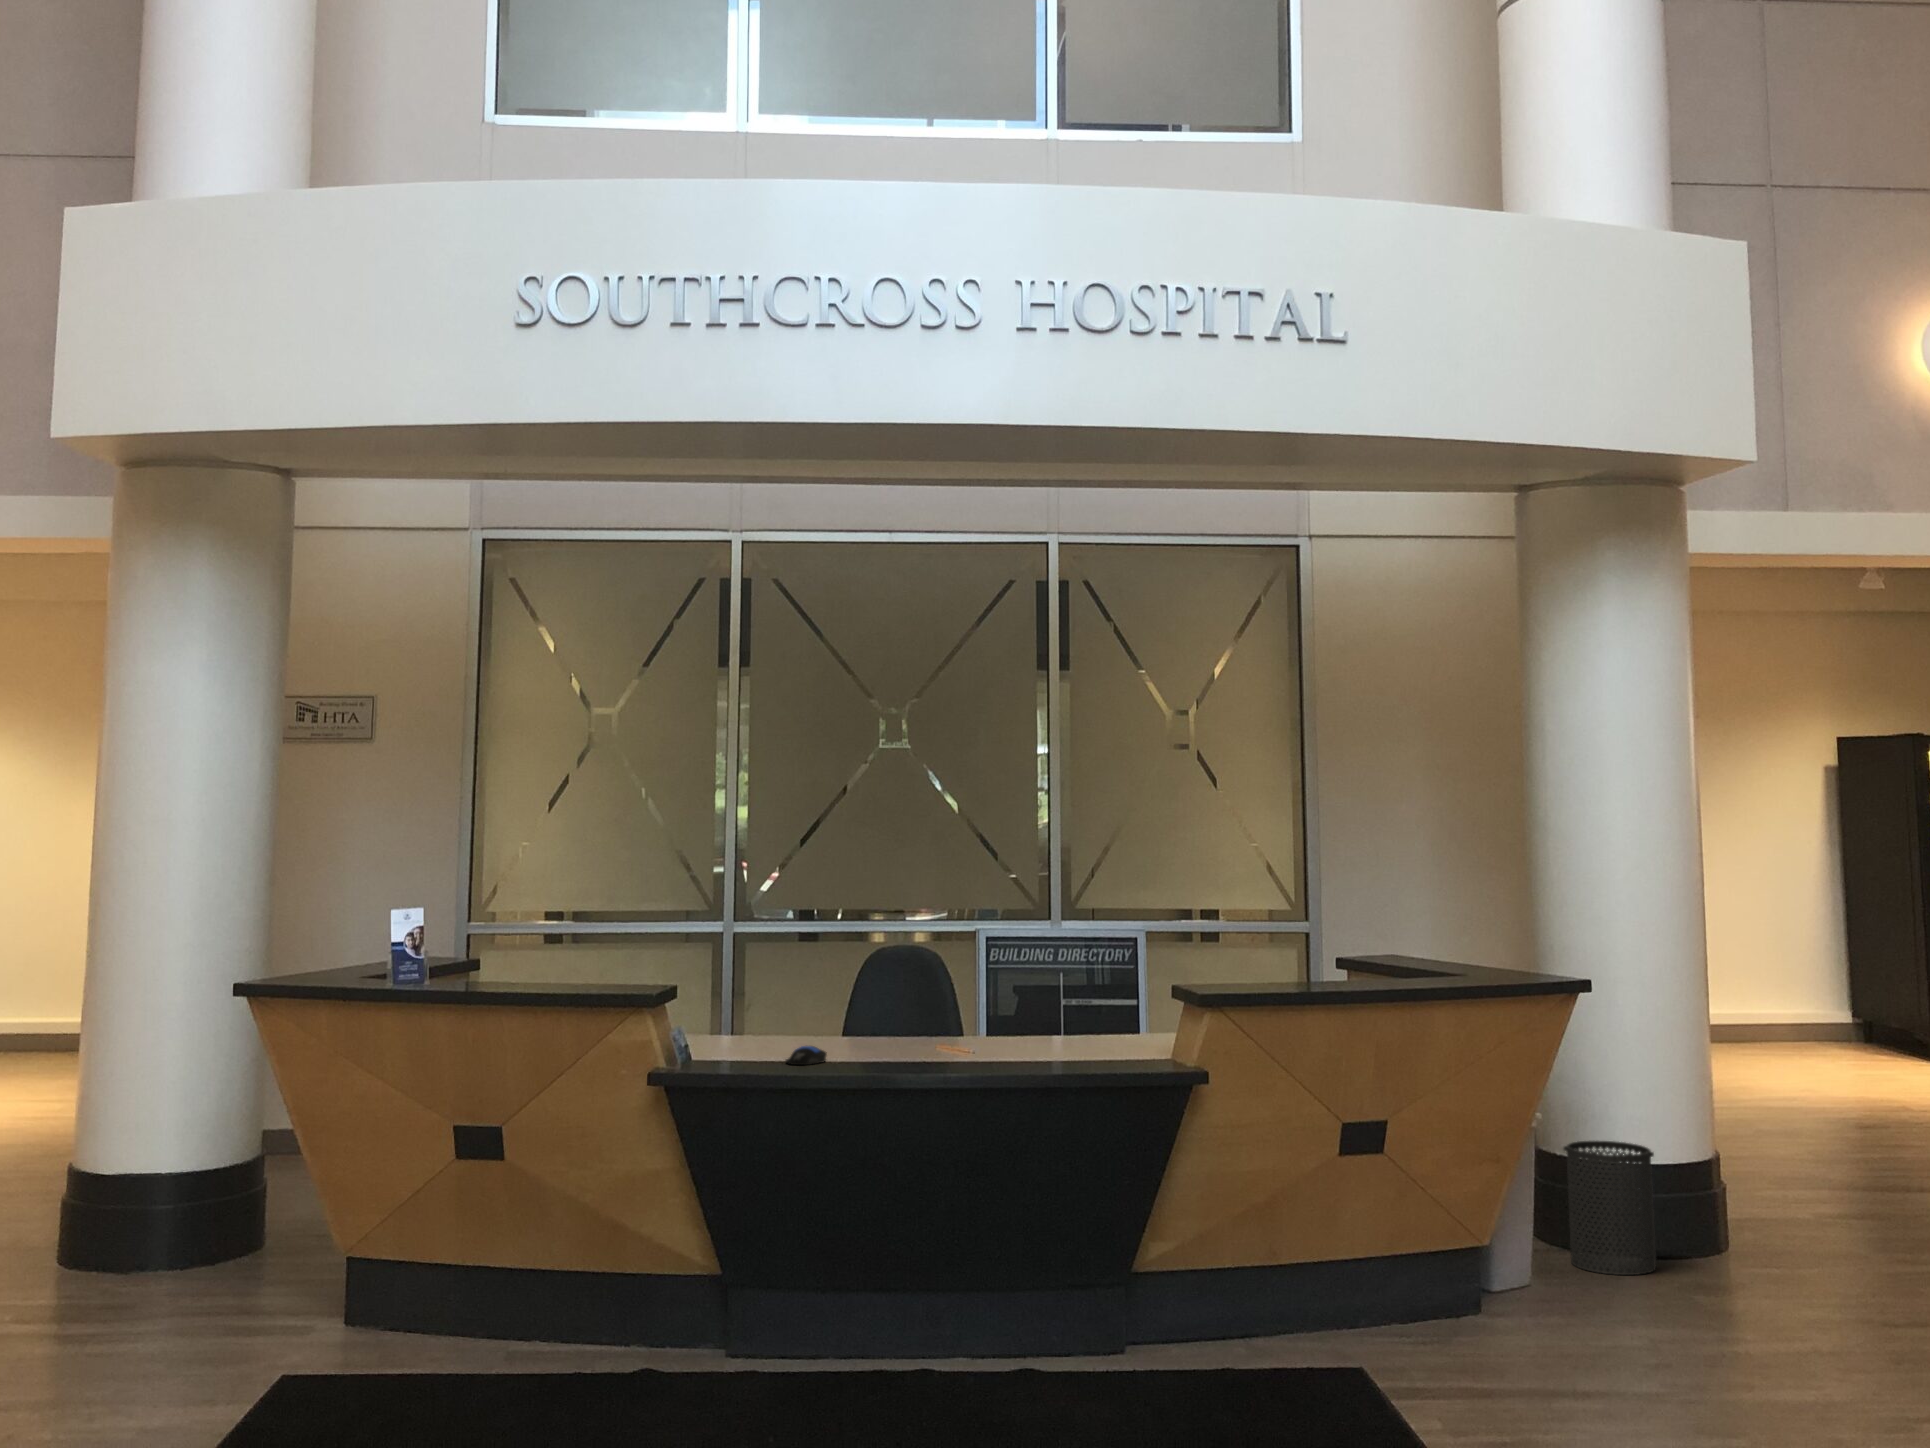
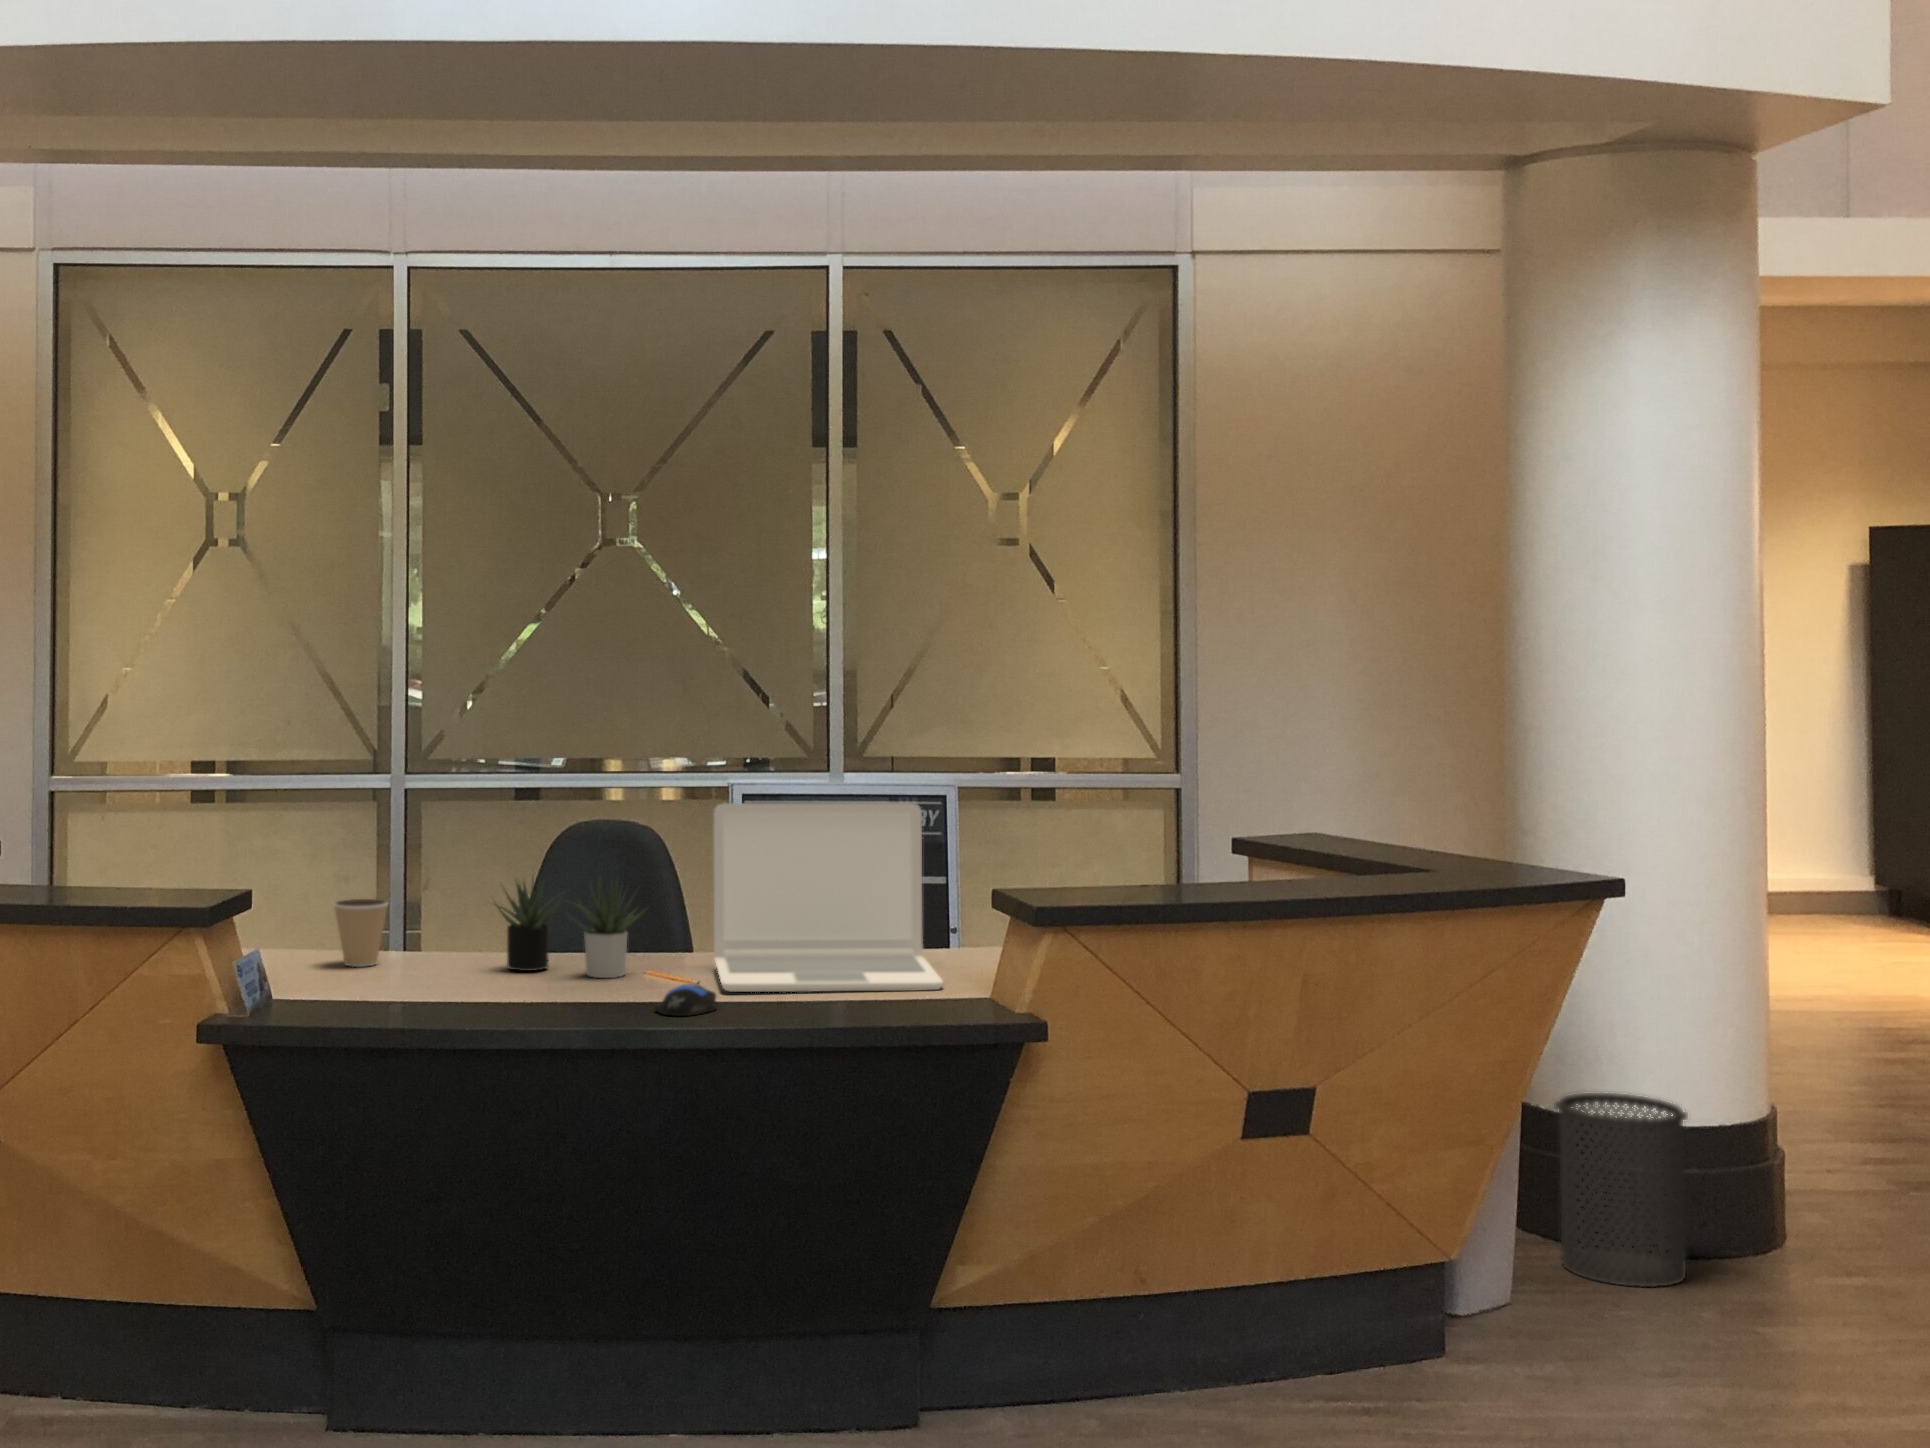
laptop: none [984,929,1140,1055] -> present [714,803,943,992]
succulent plant: none [829,976,942,1049] -> present [495,878,643,978]
coffee cup: none [722,998,760,1044] -> present [334,899,388,967]
computer mouse: present [786,1046,827,1065] -> present [655,984,716,1016]

